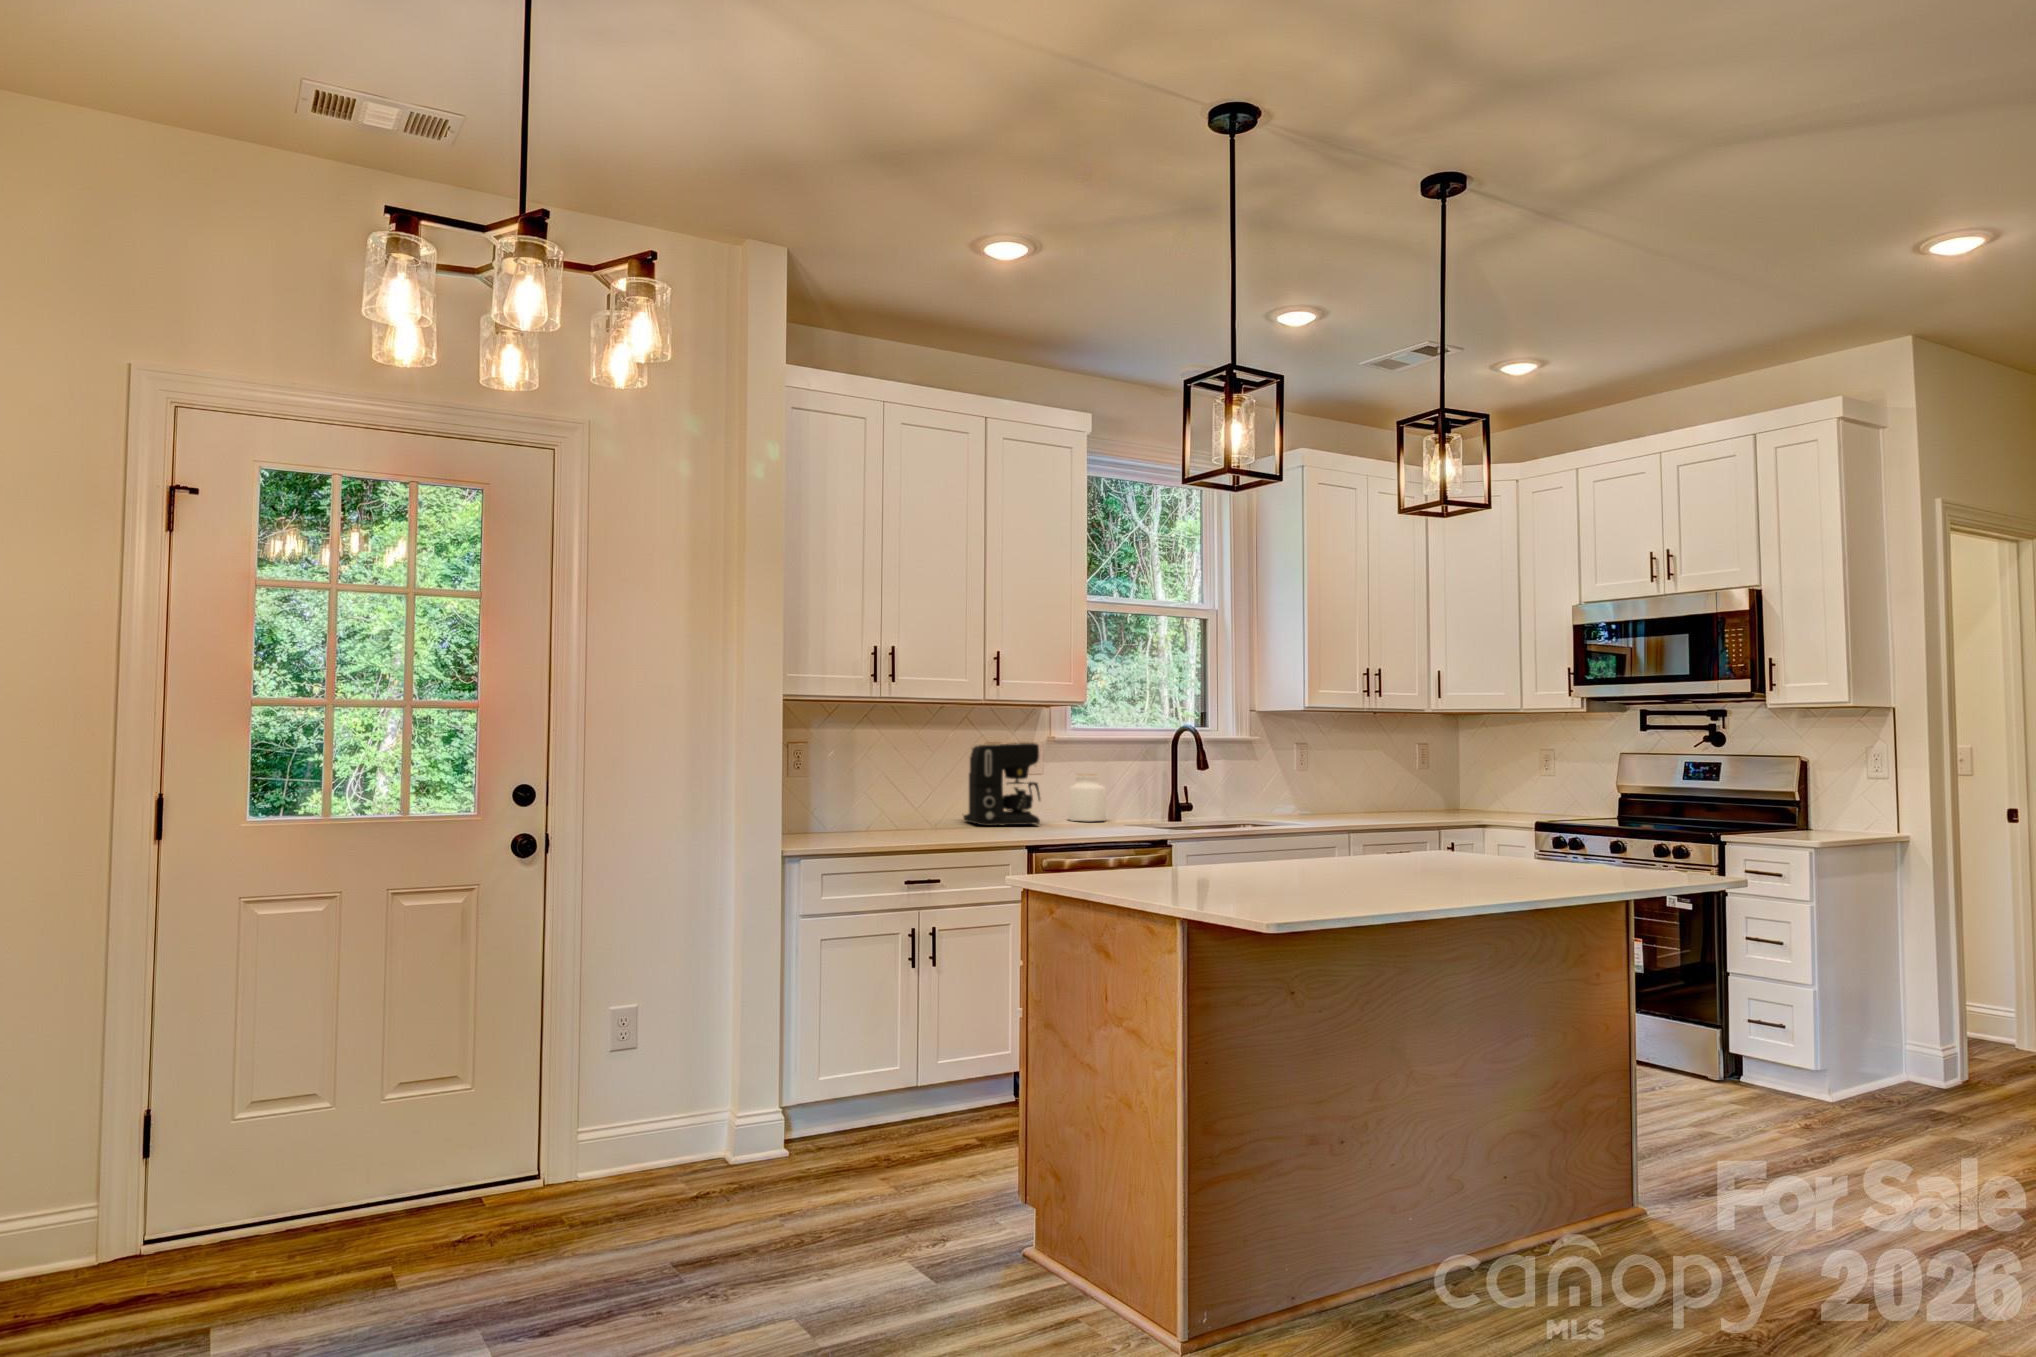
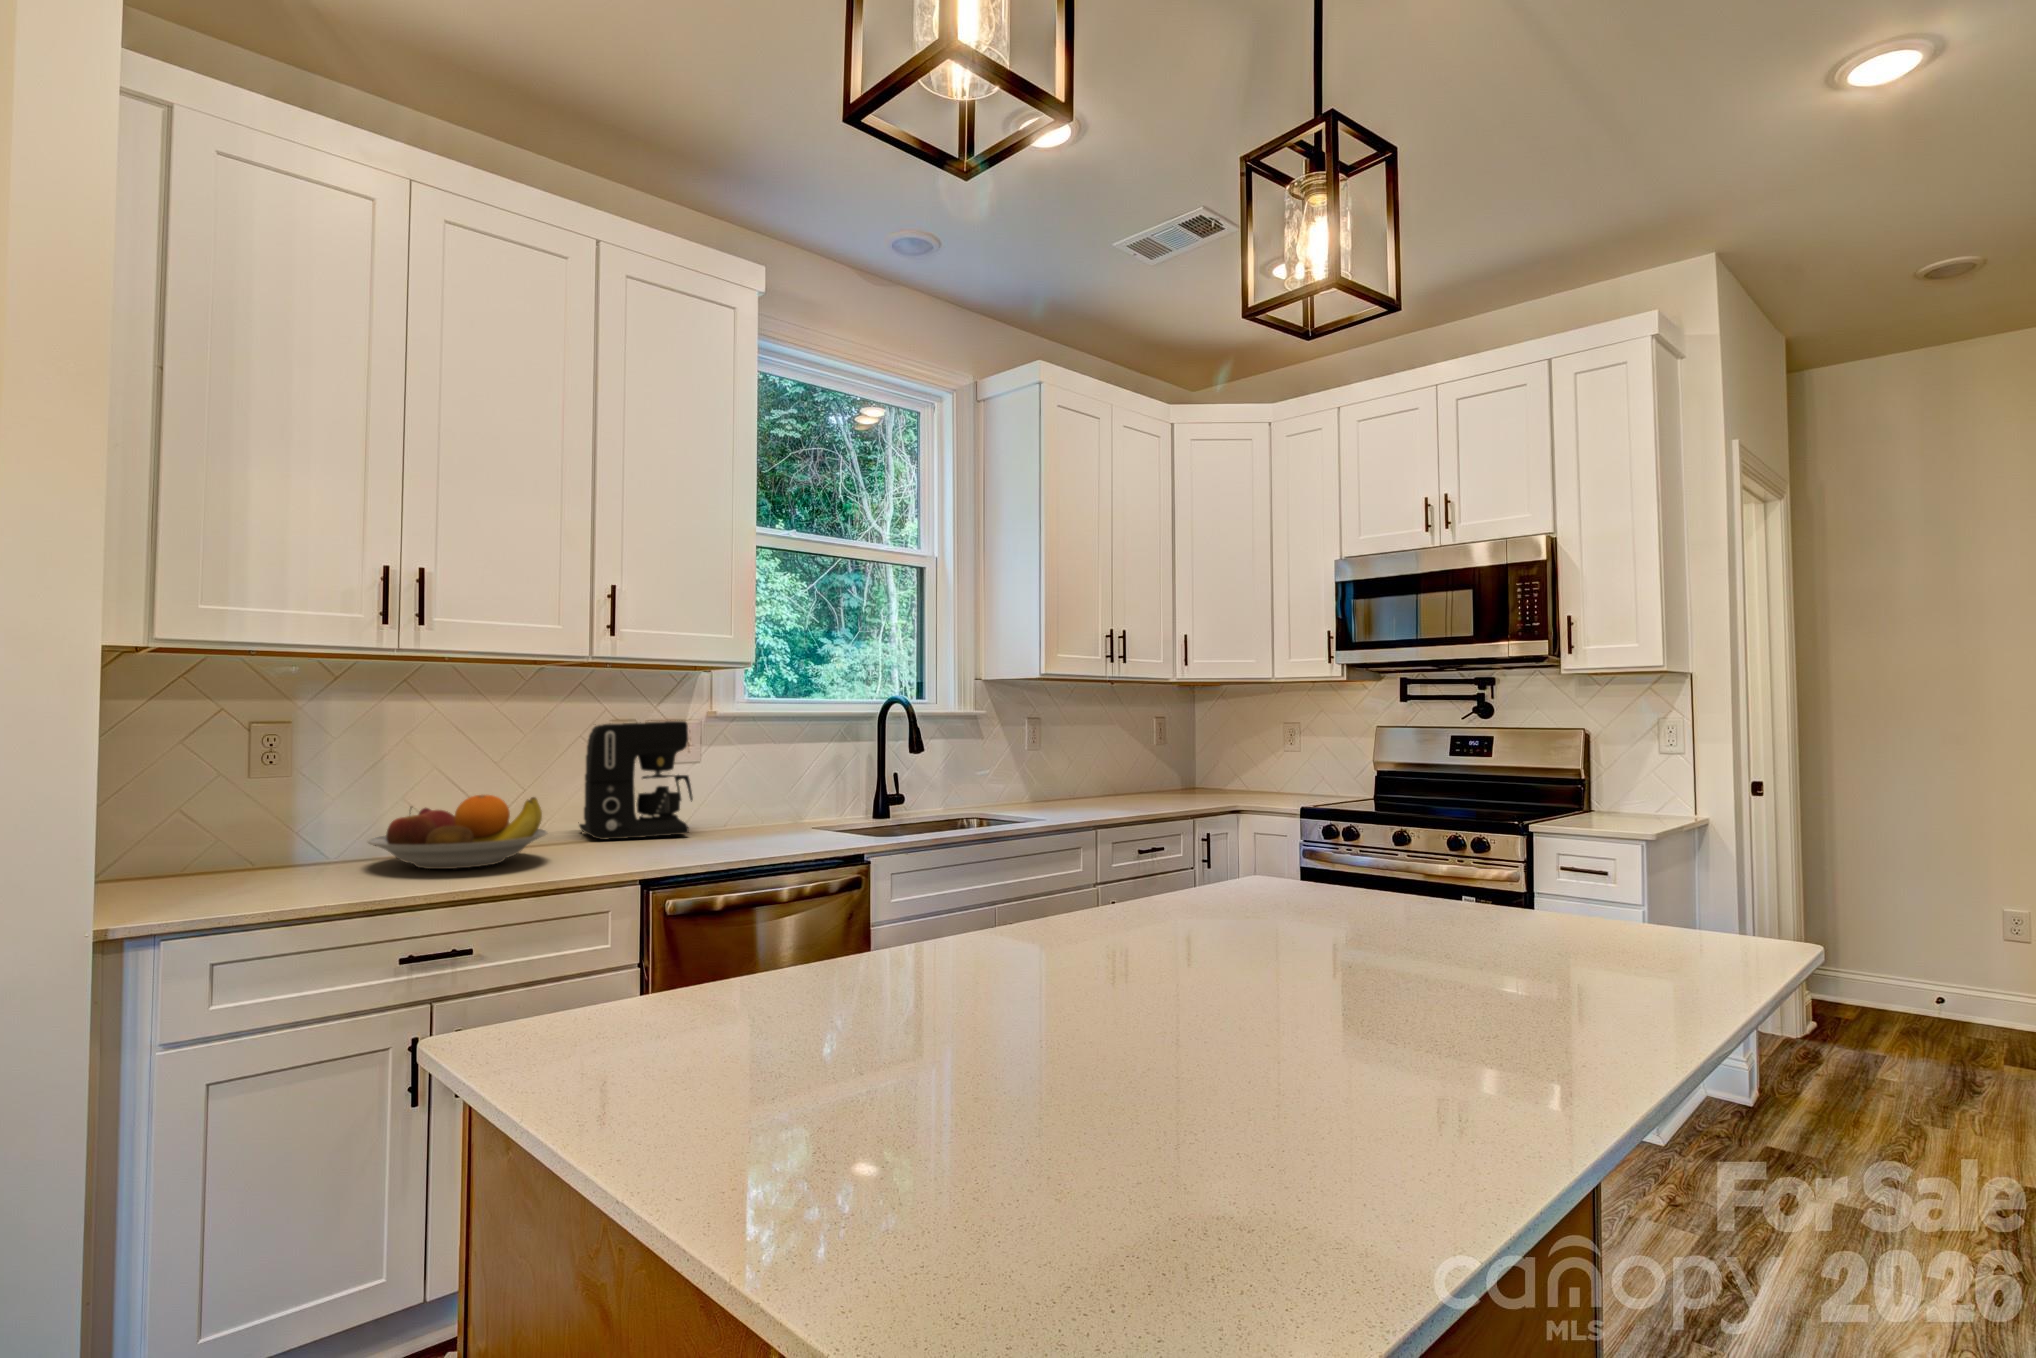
jar: present [1068,774,1106,821] -> none [736,761,788,825]
fruit bowl: none [857,790,961,836] -> present [368,795,548,869]

